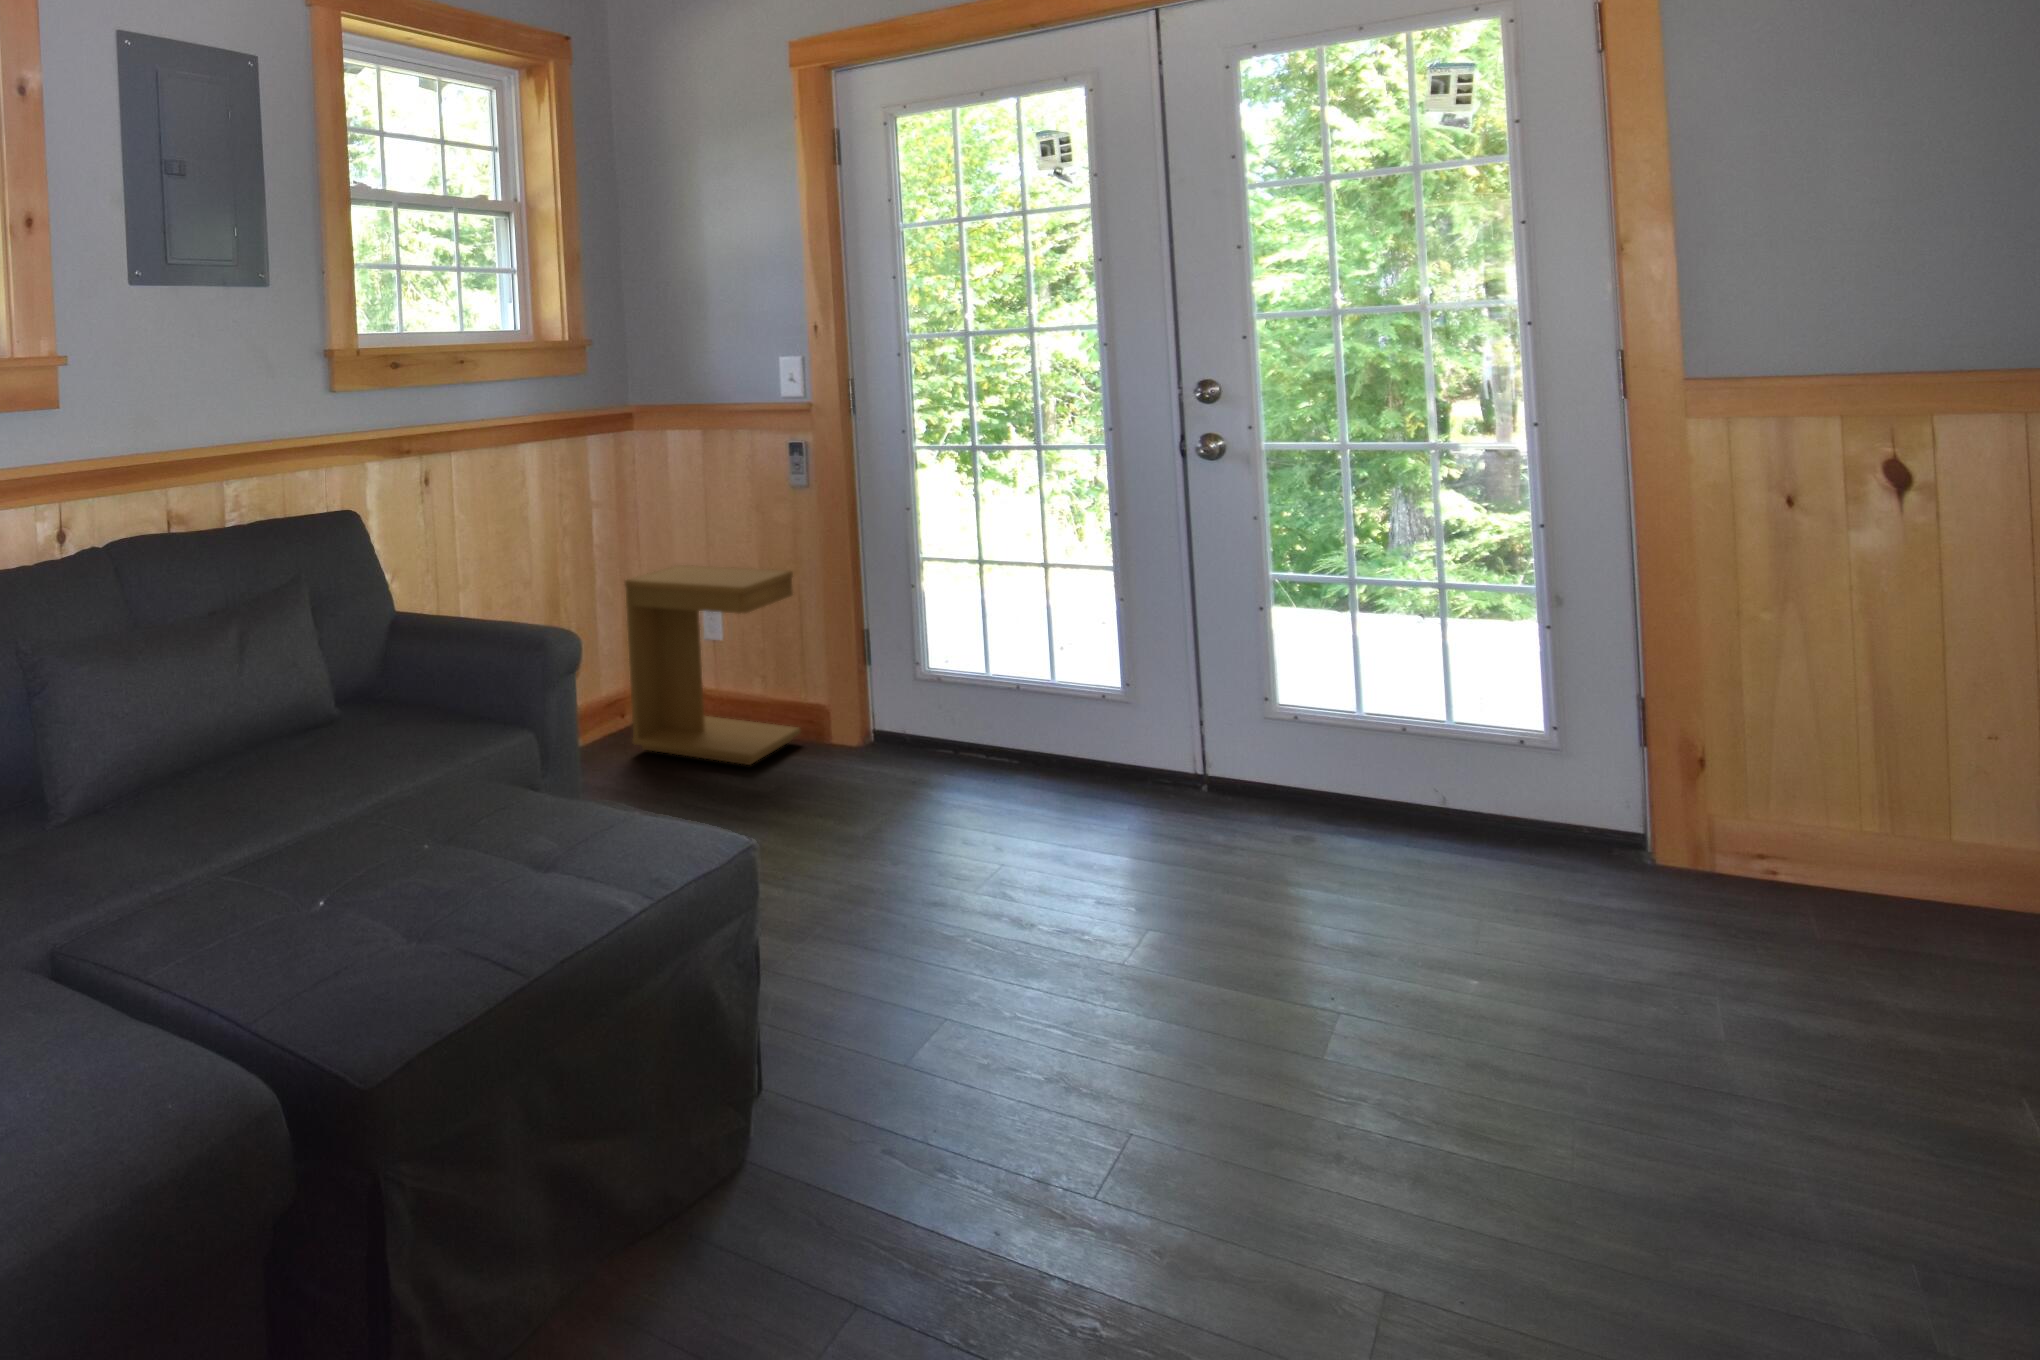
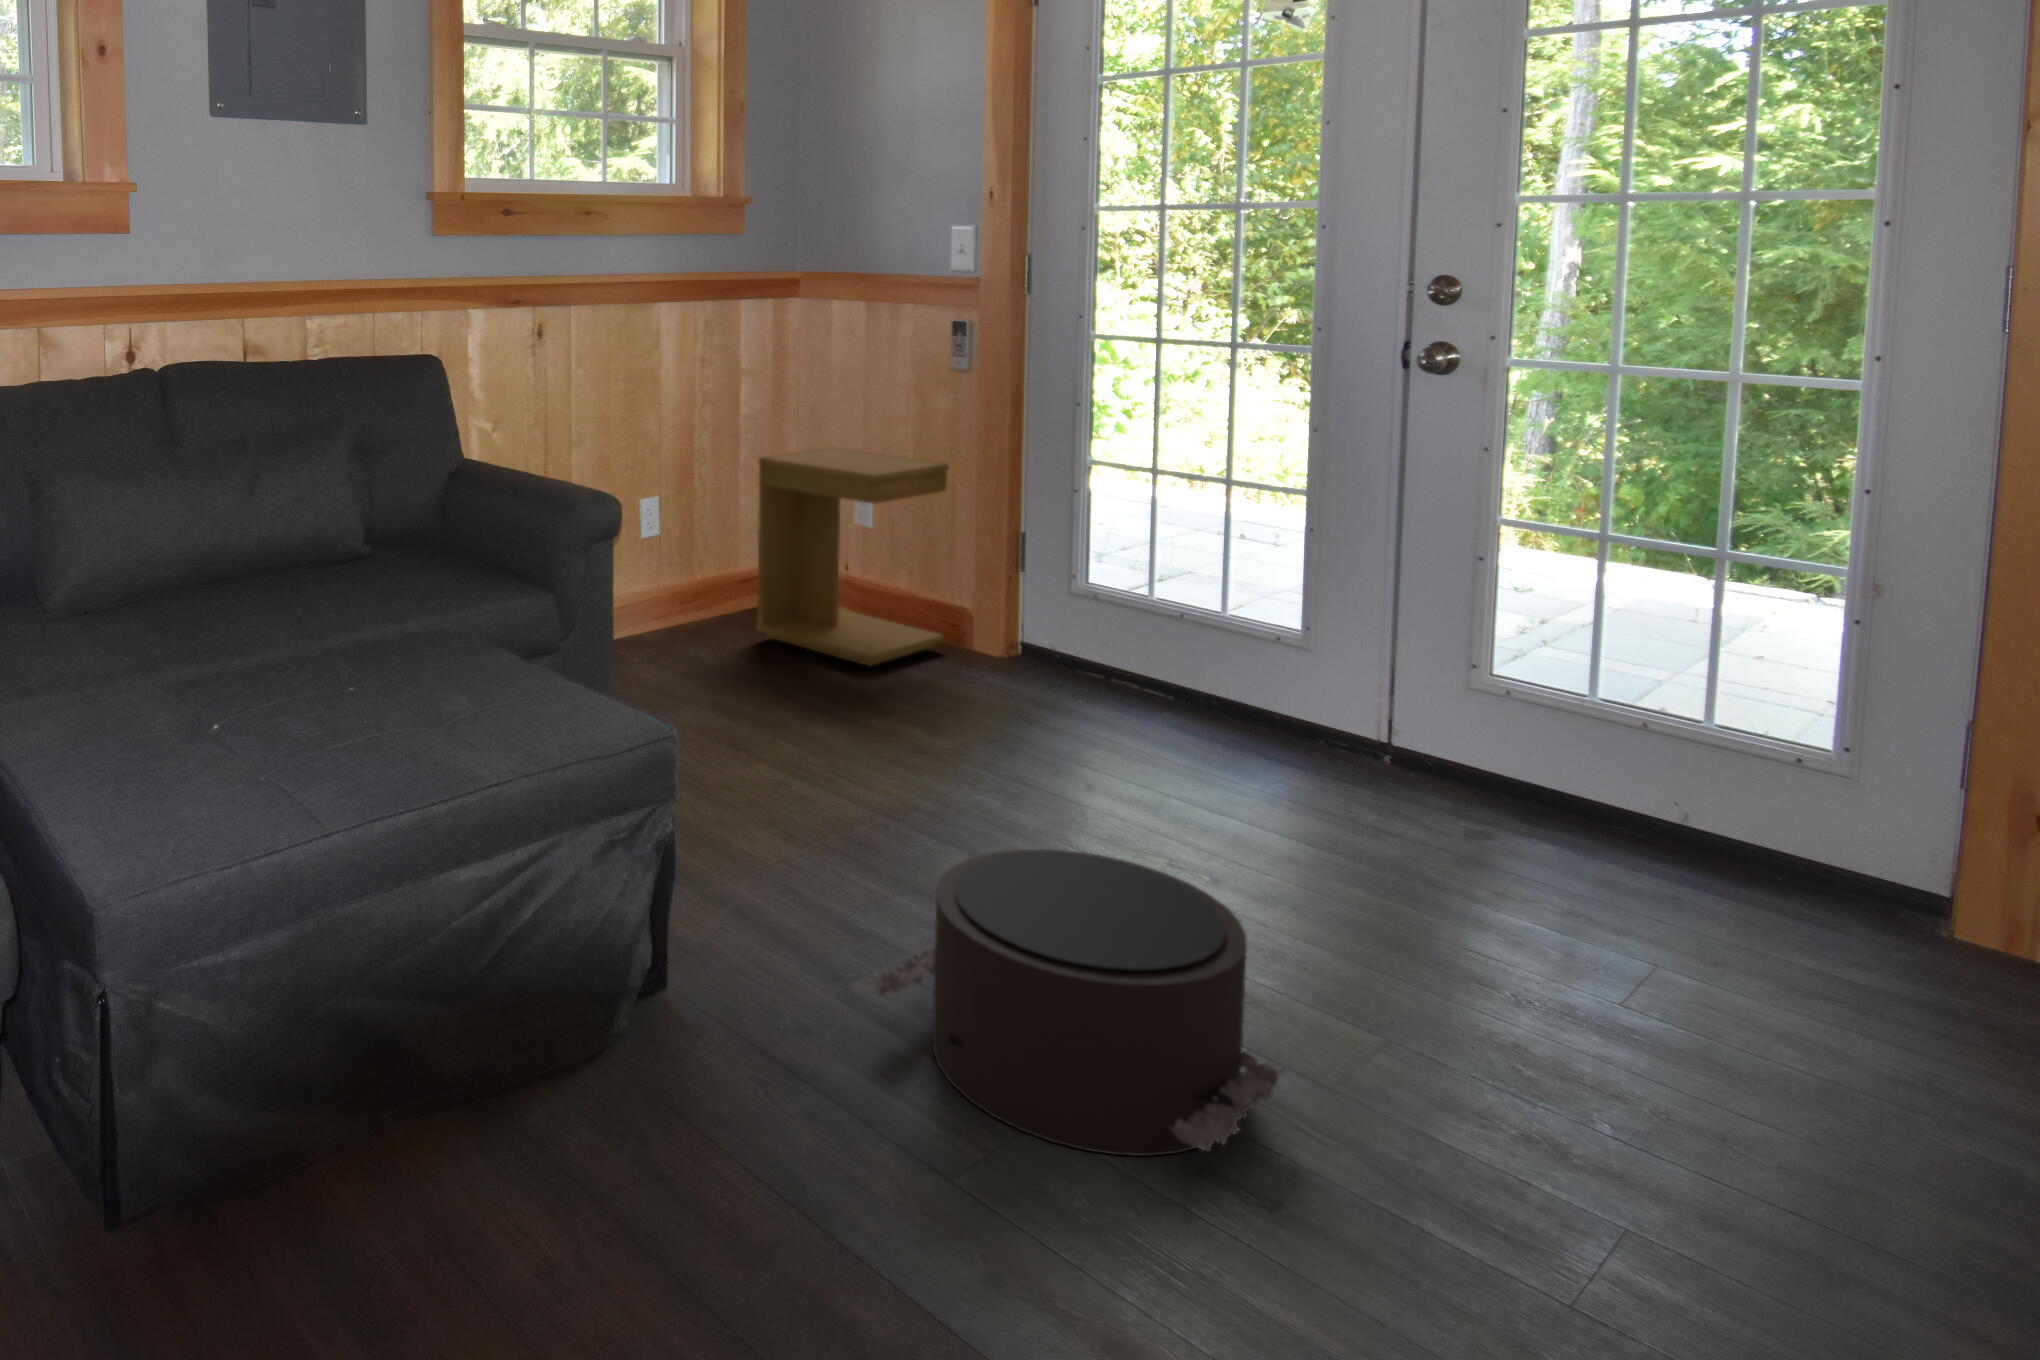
pouf: none [967,909,1338,1182] -> present [869,849,1285,1156]

